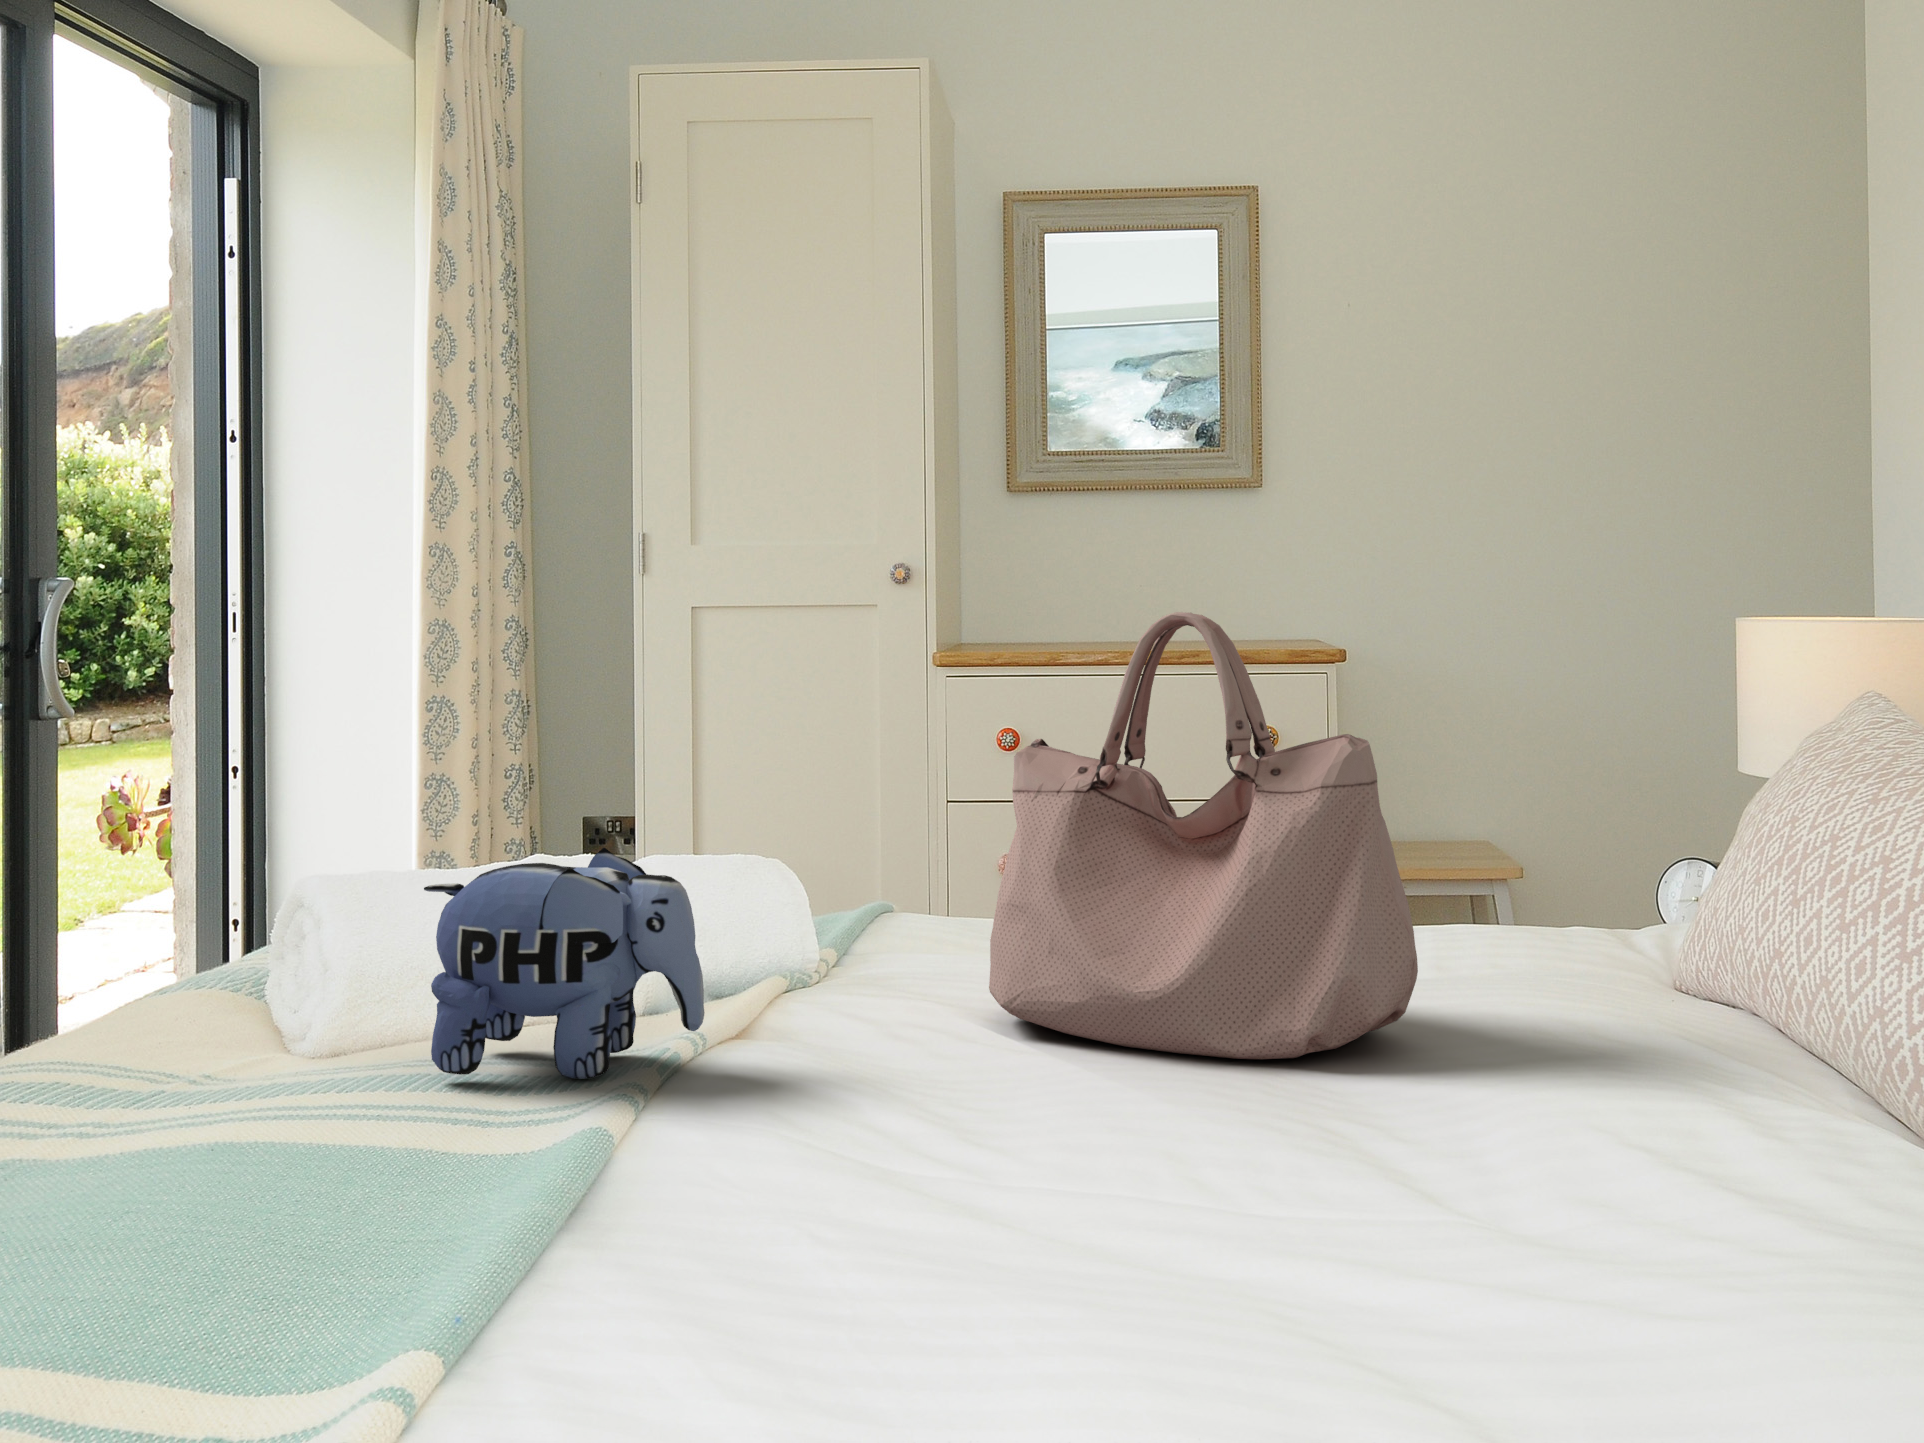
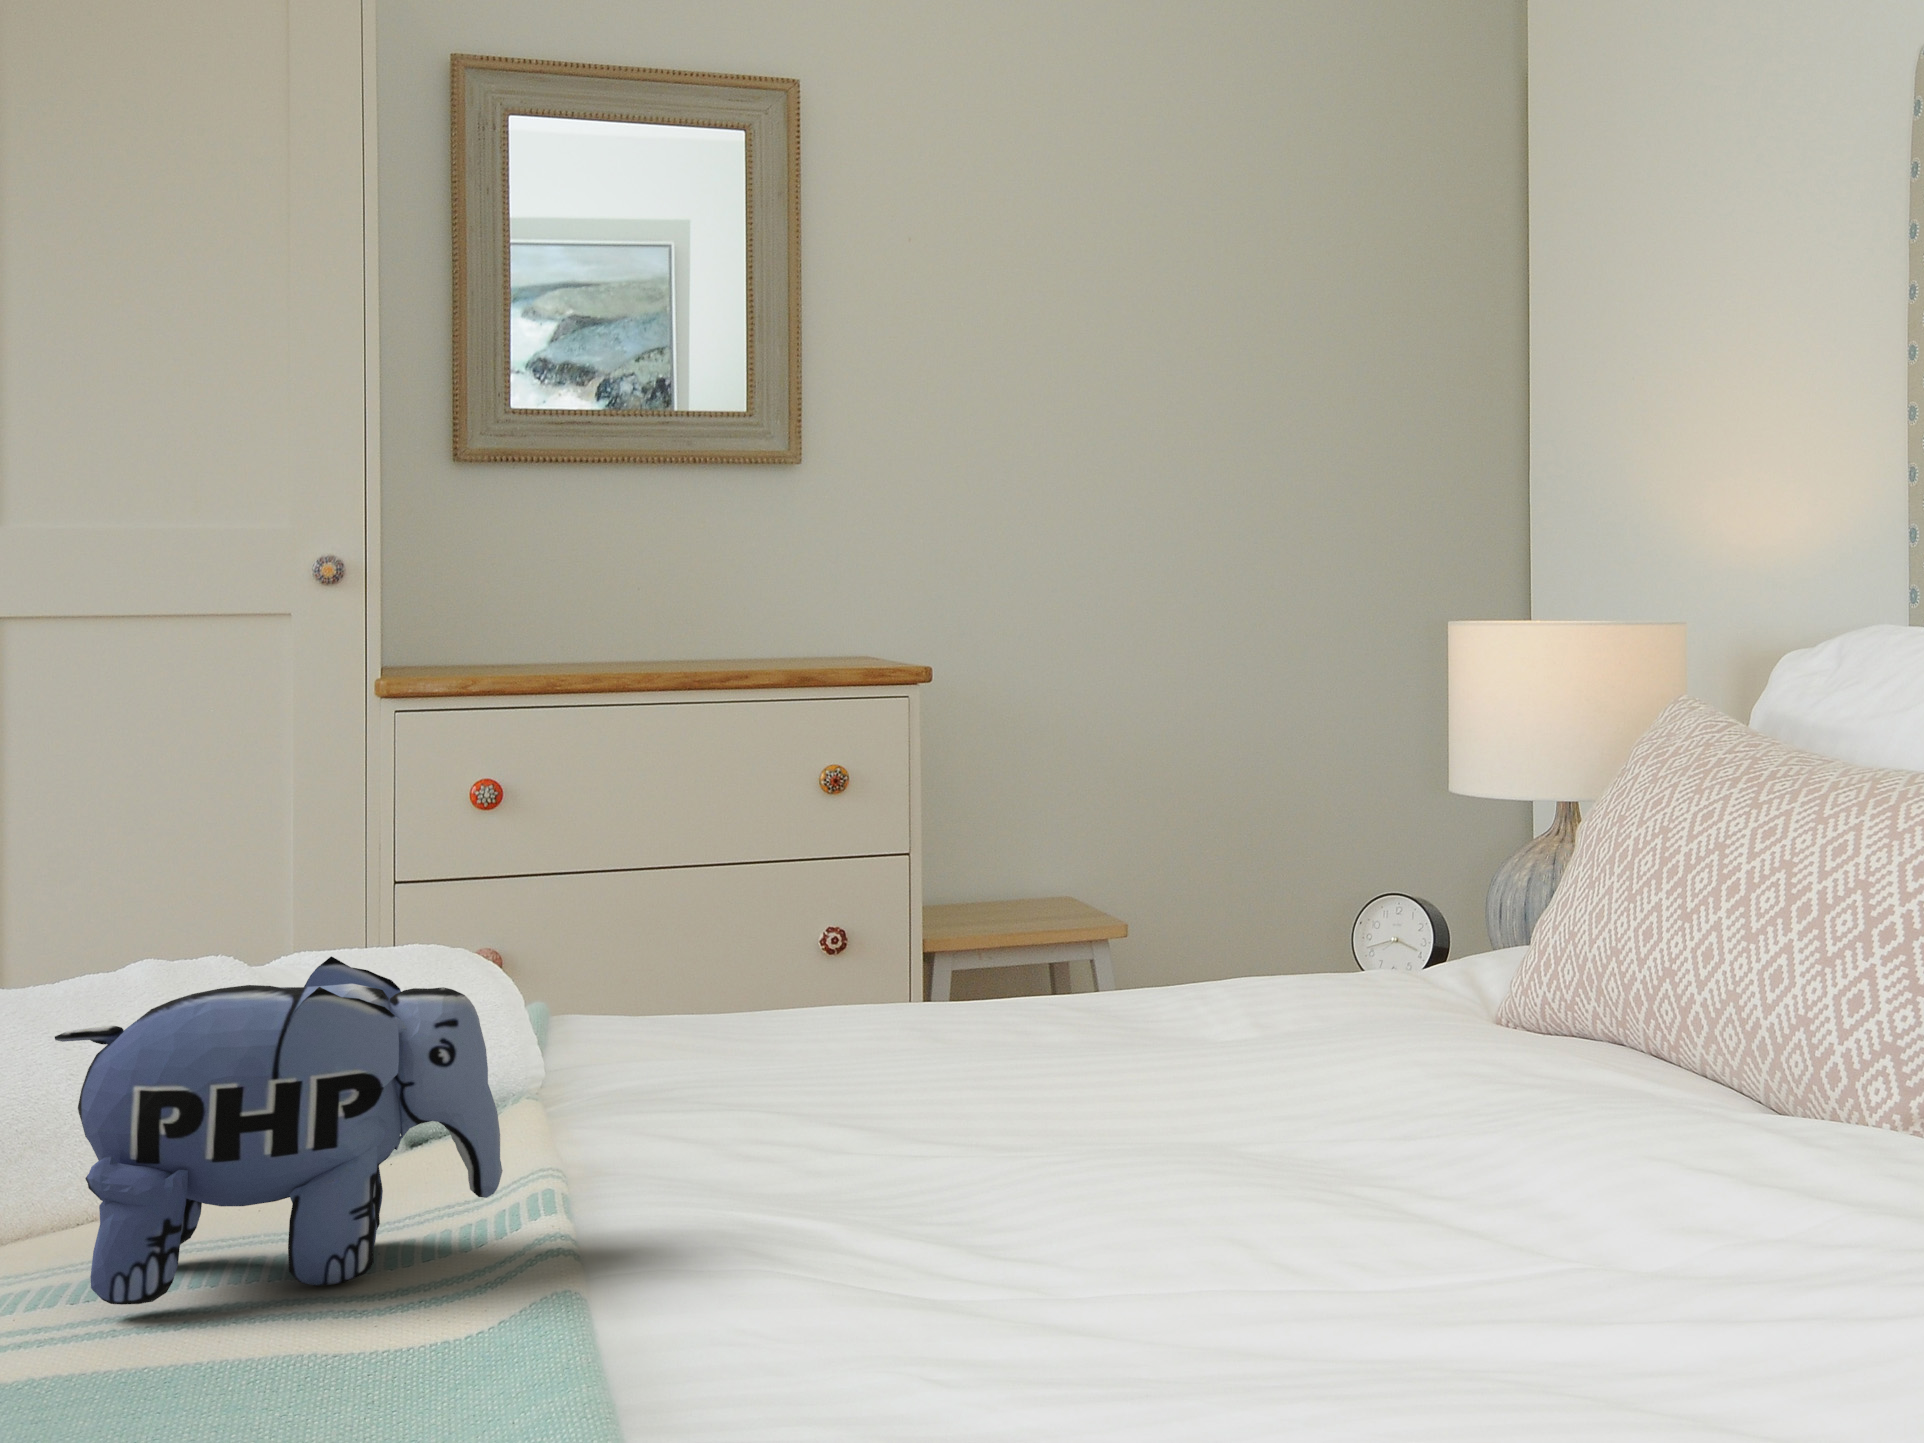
handbag: present [989,612,1418,1059] -> none [785,620,1332,1151]

